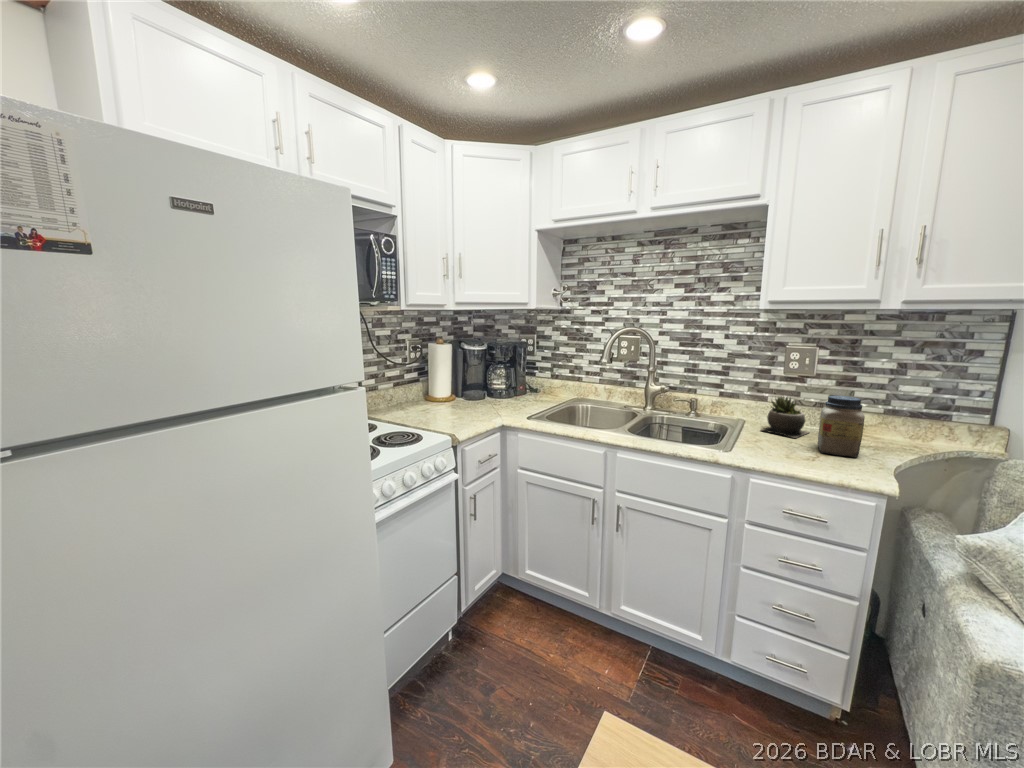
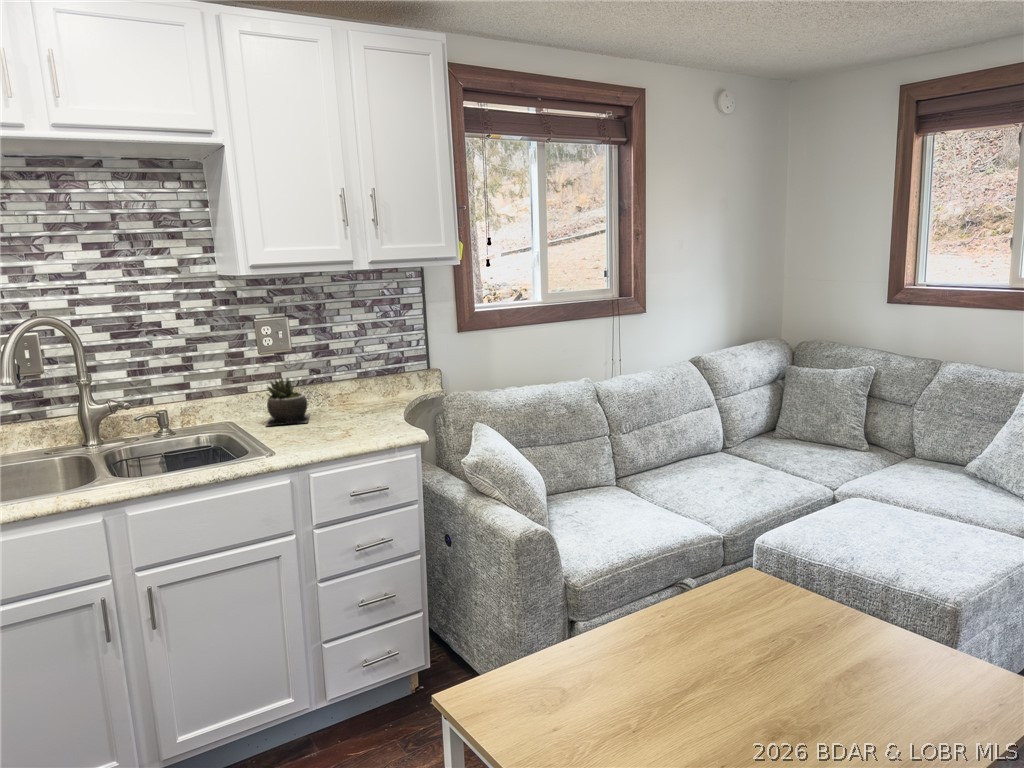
jar: present [818,396,865,457] -> none [330,362,374,427]

